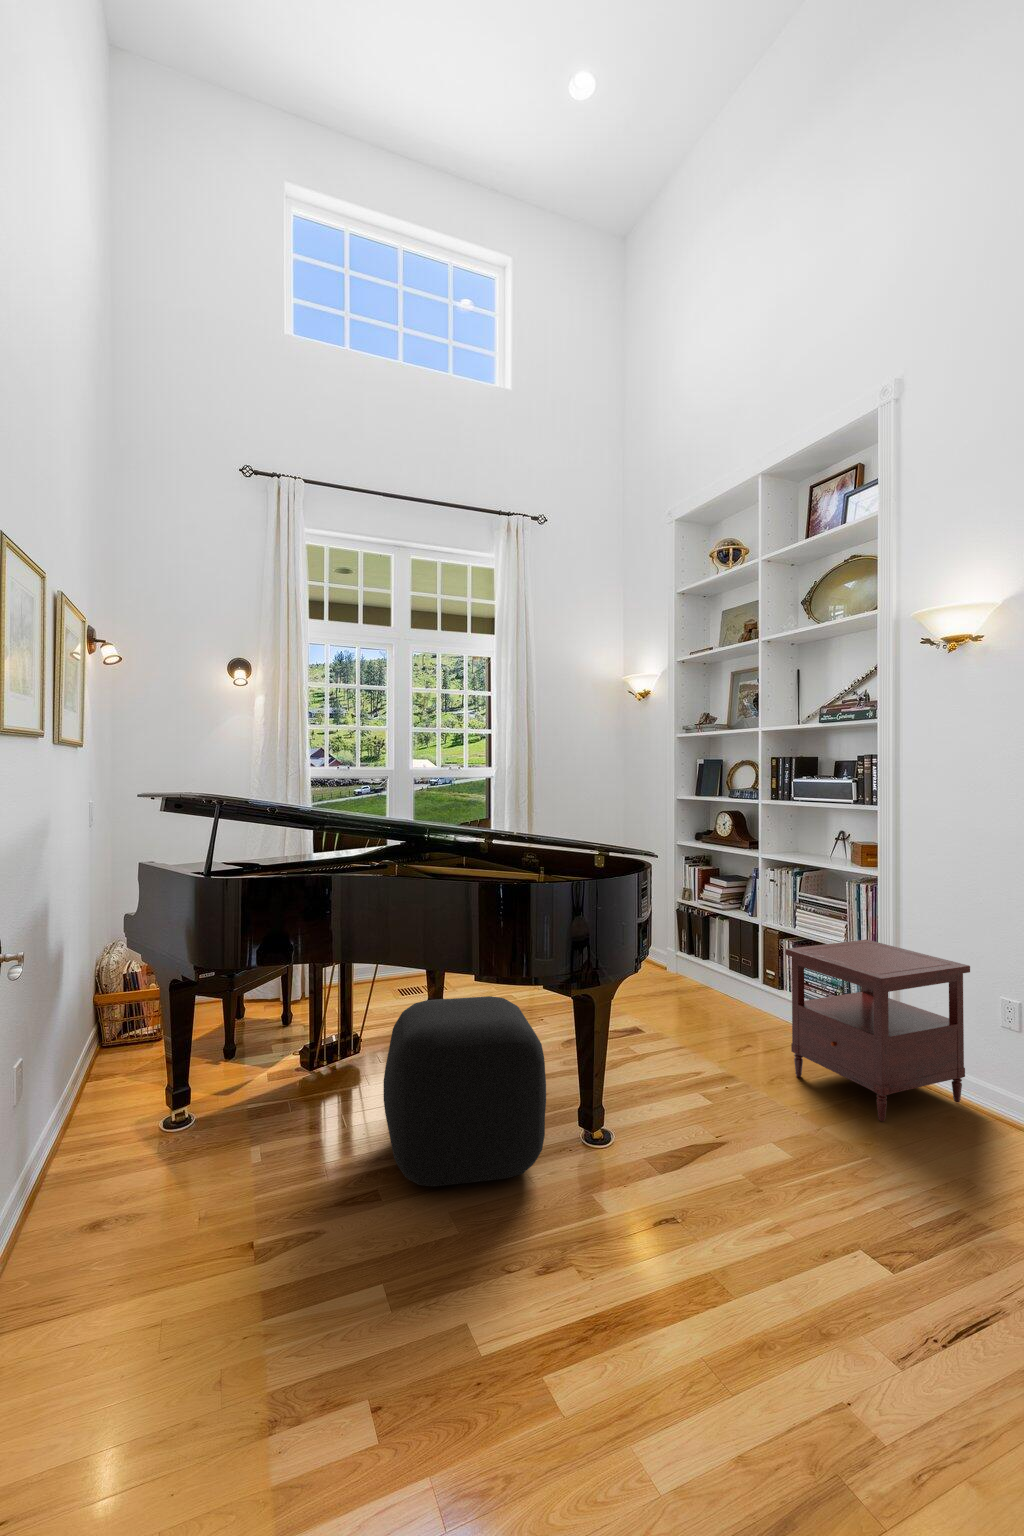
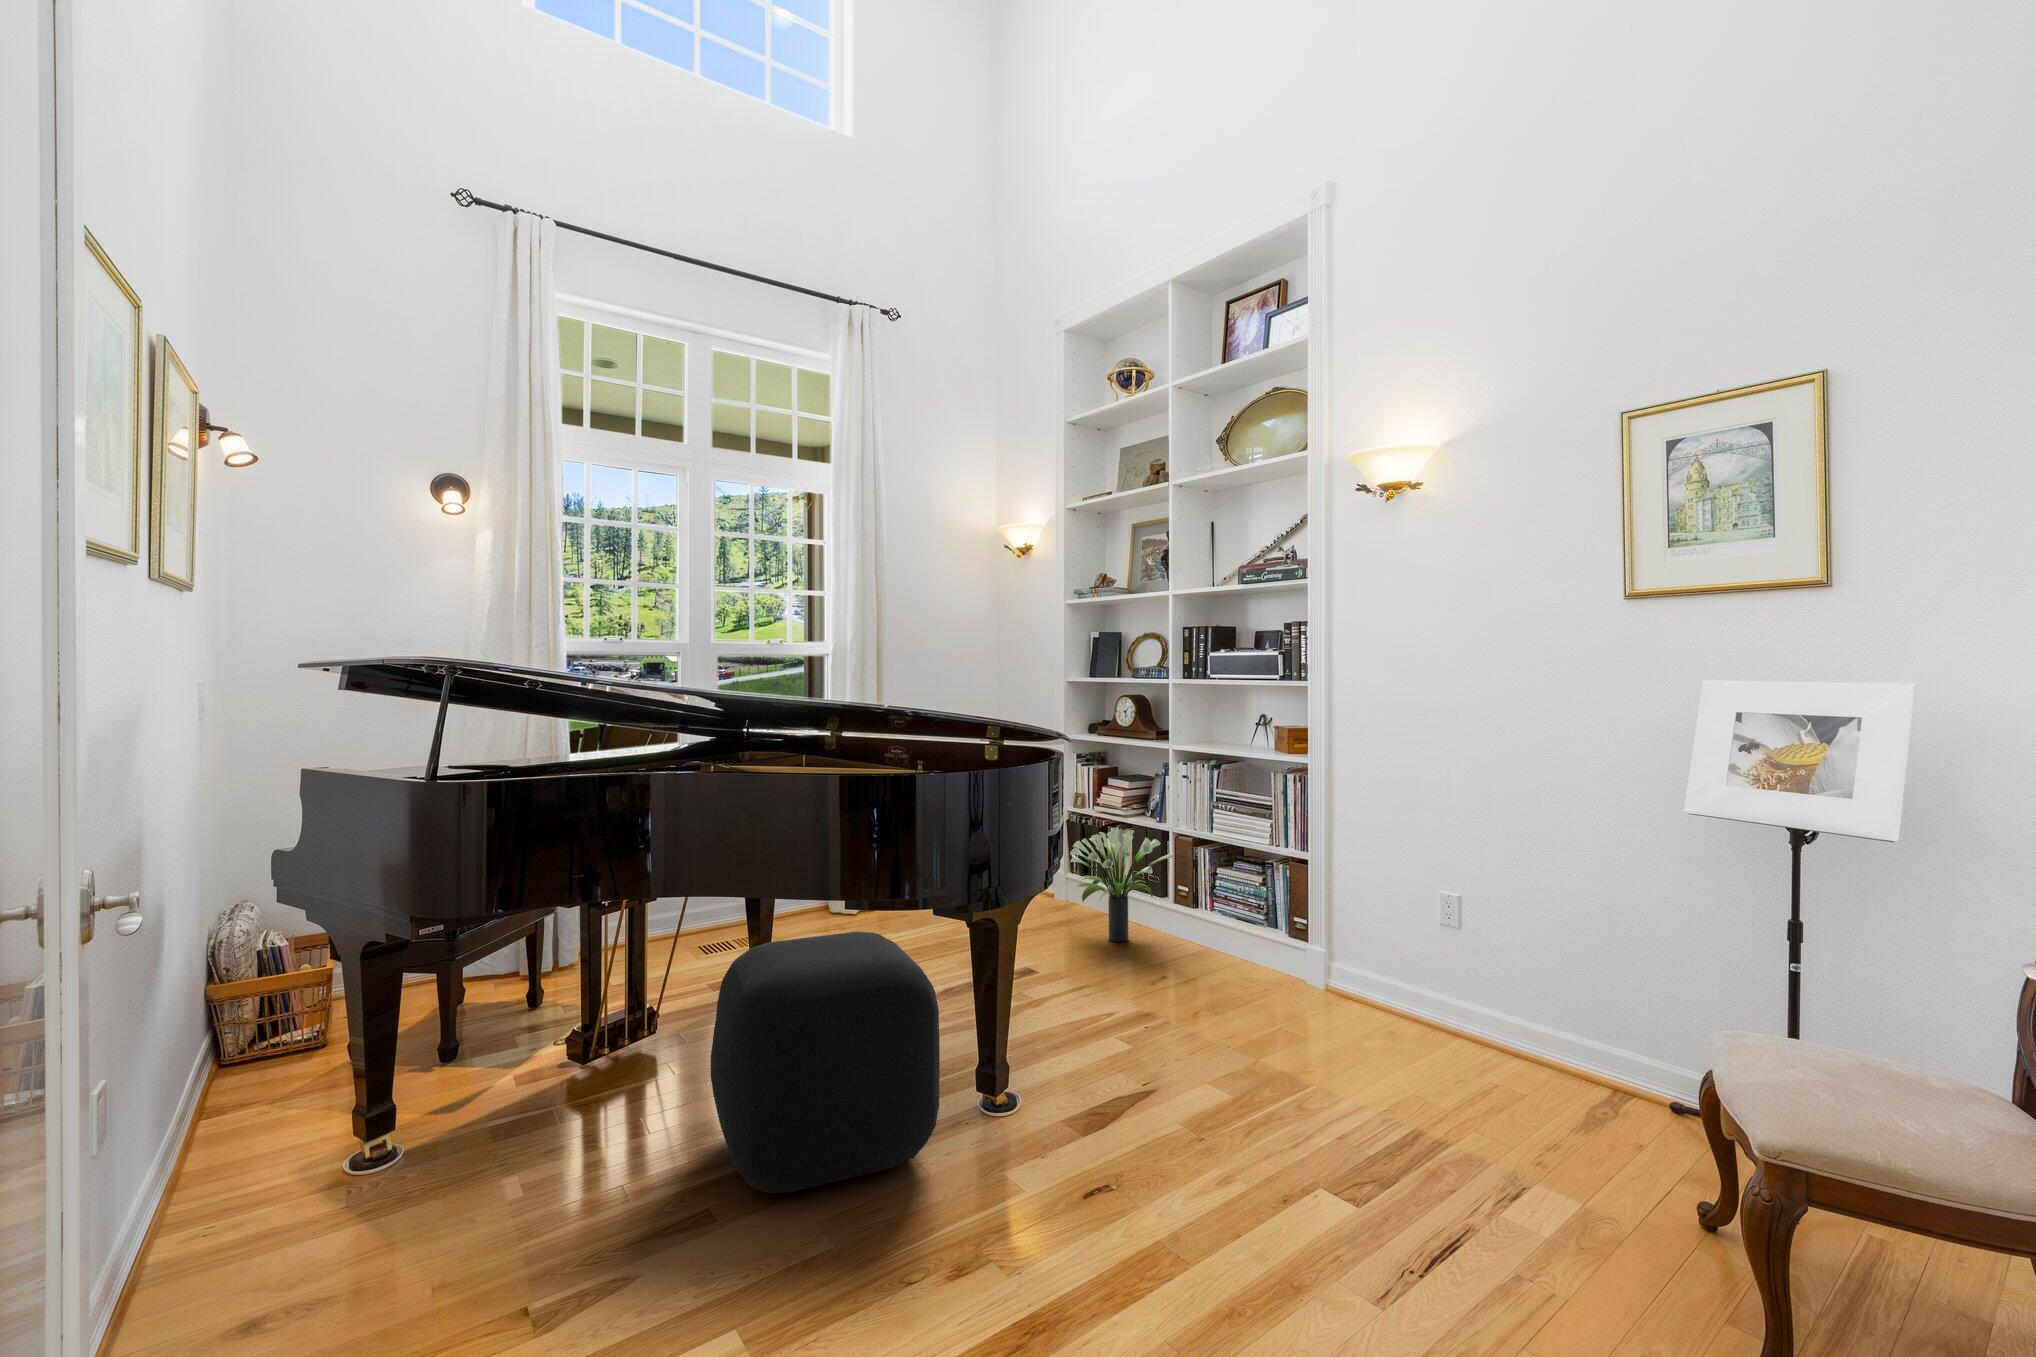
potted plant: none [675,919,762,1012] -> present [1070,828,1173,942]
side table: present [785,940,970,1121] -> none [1211,839,1413,1046]

